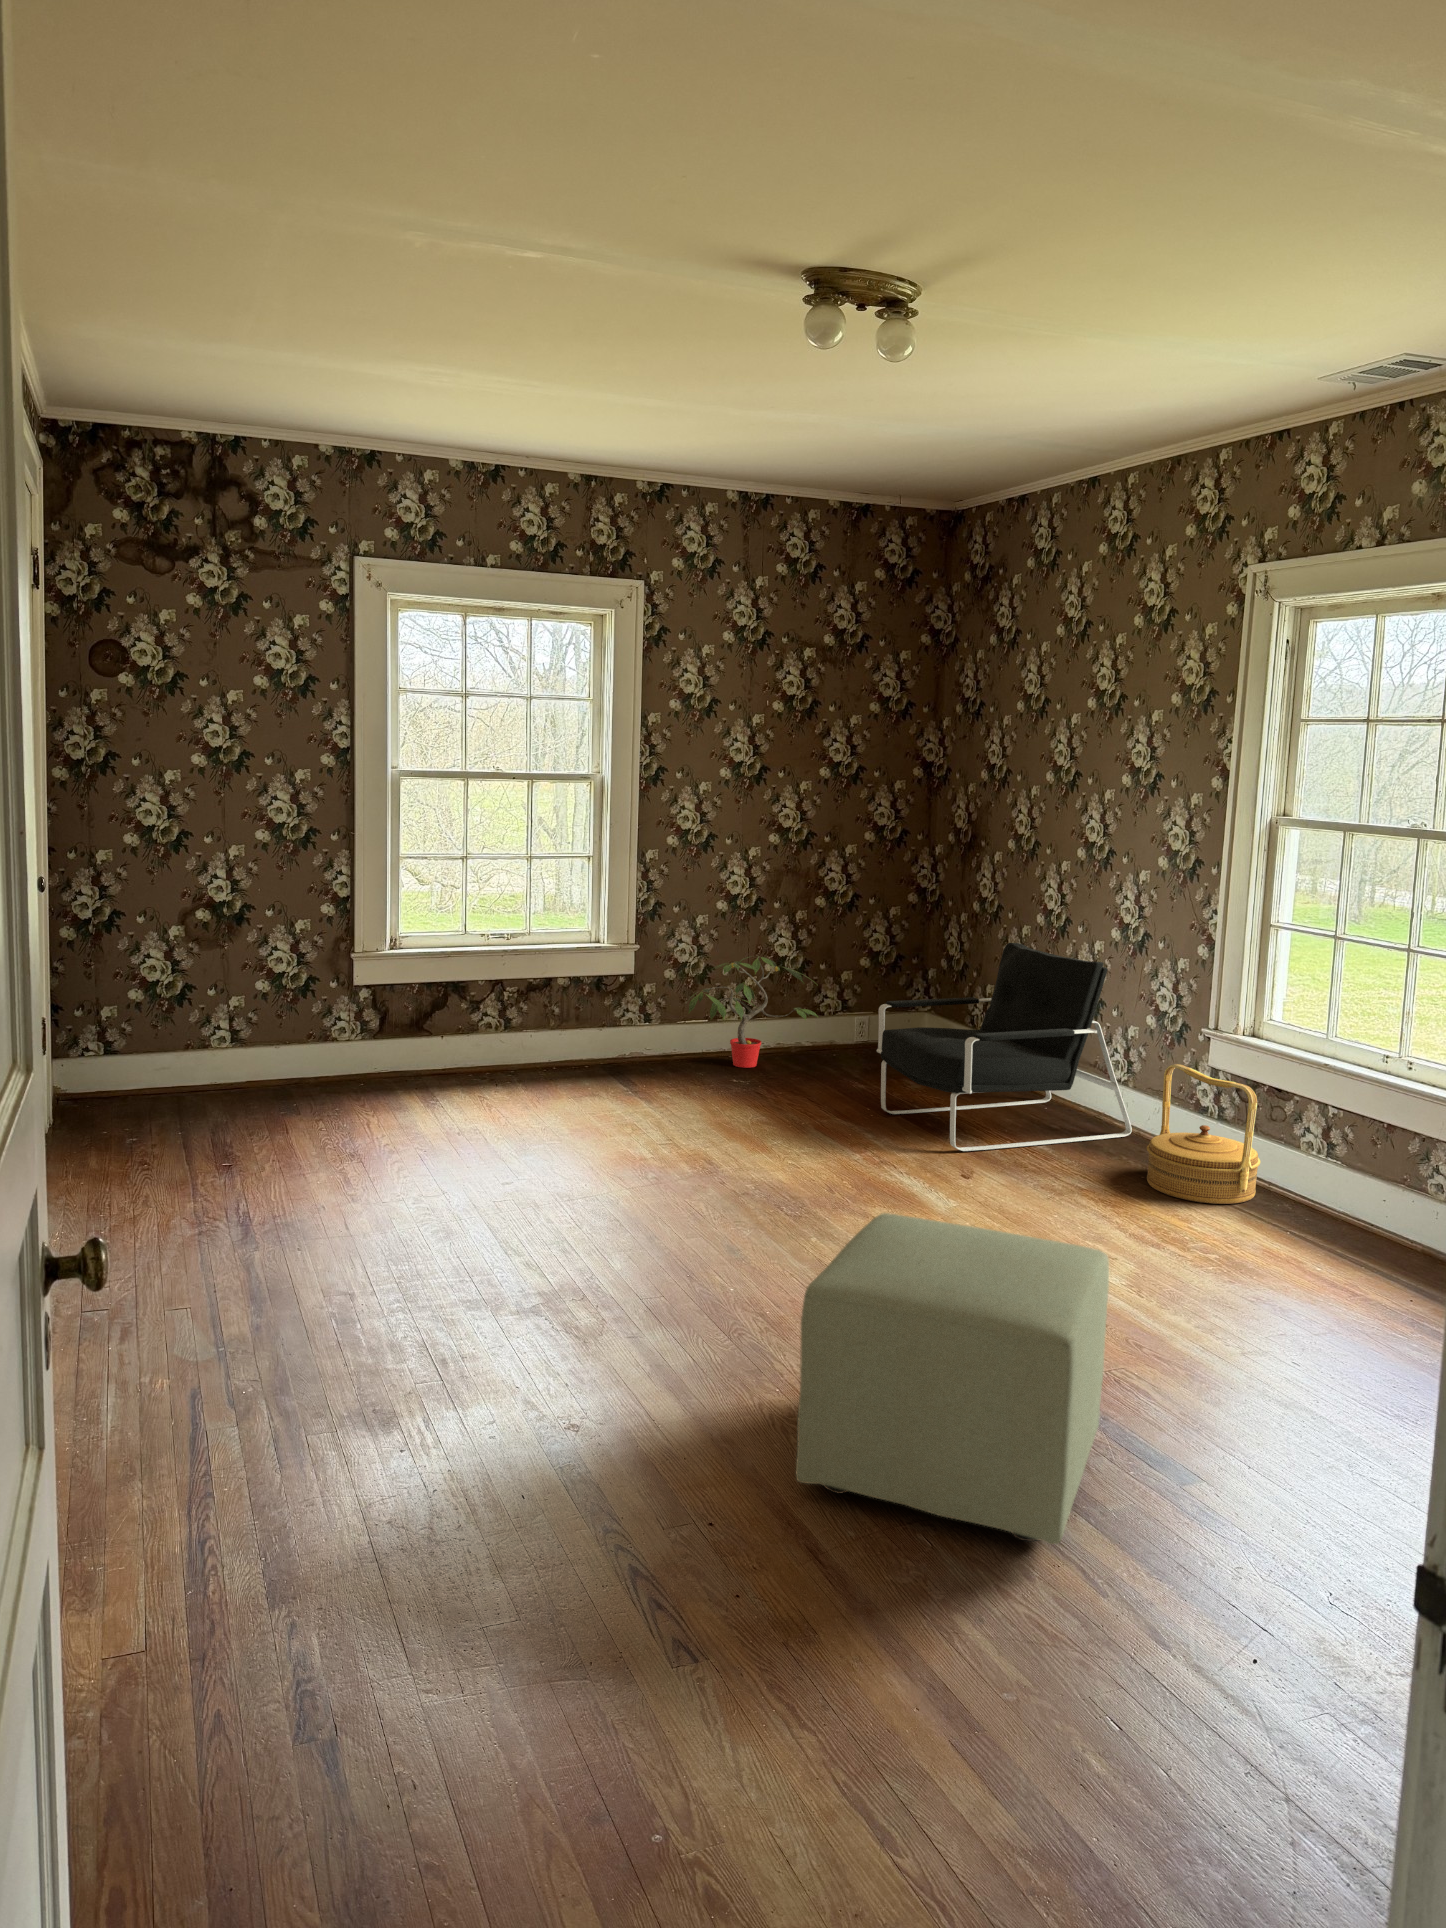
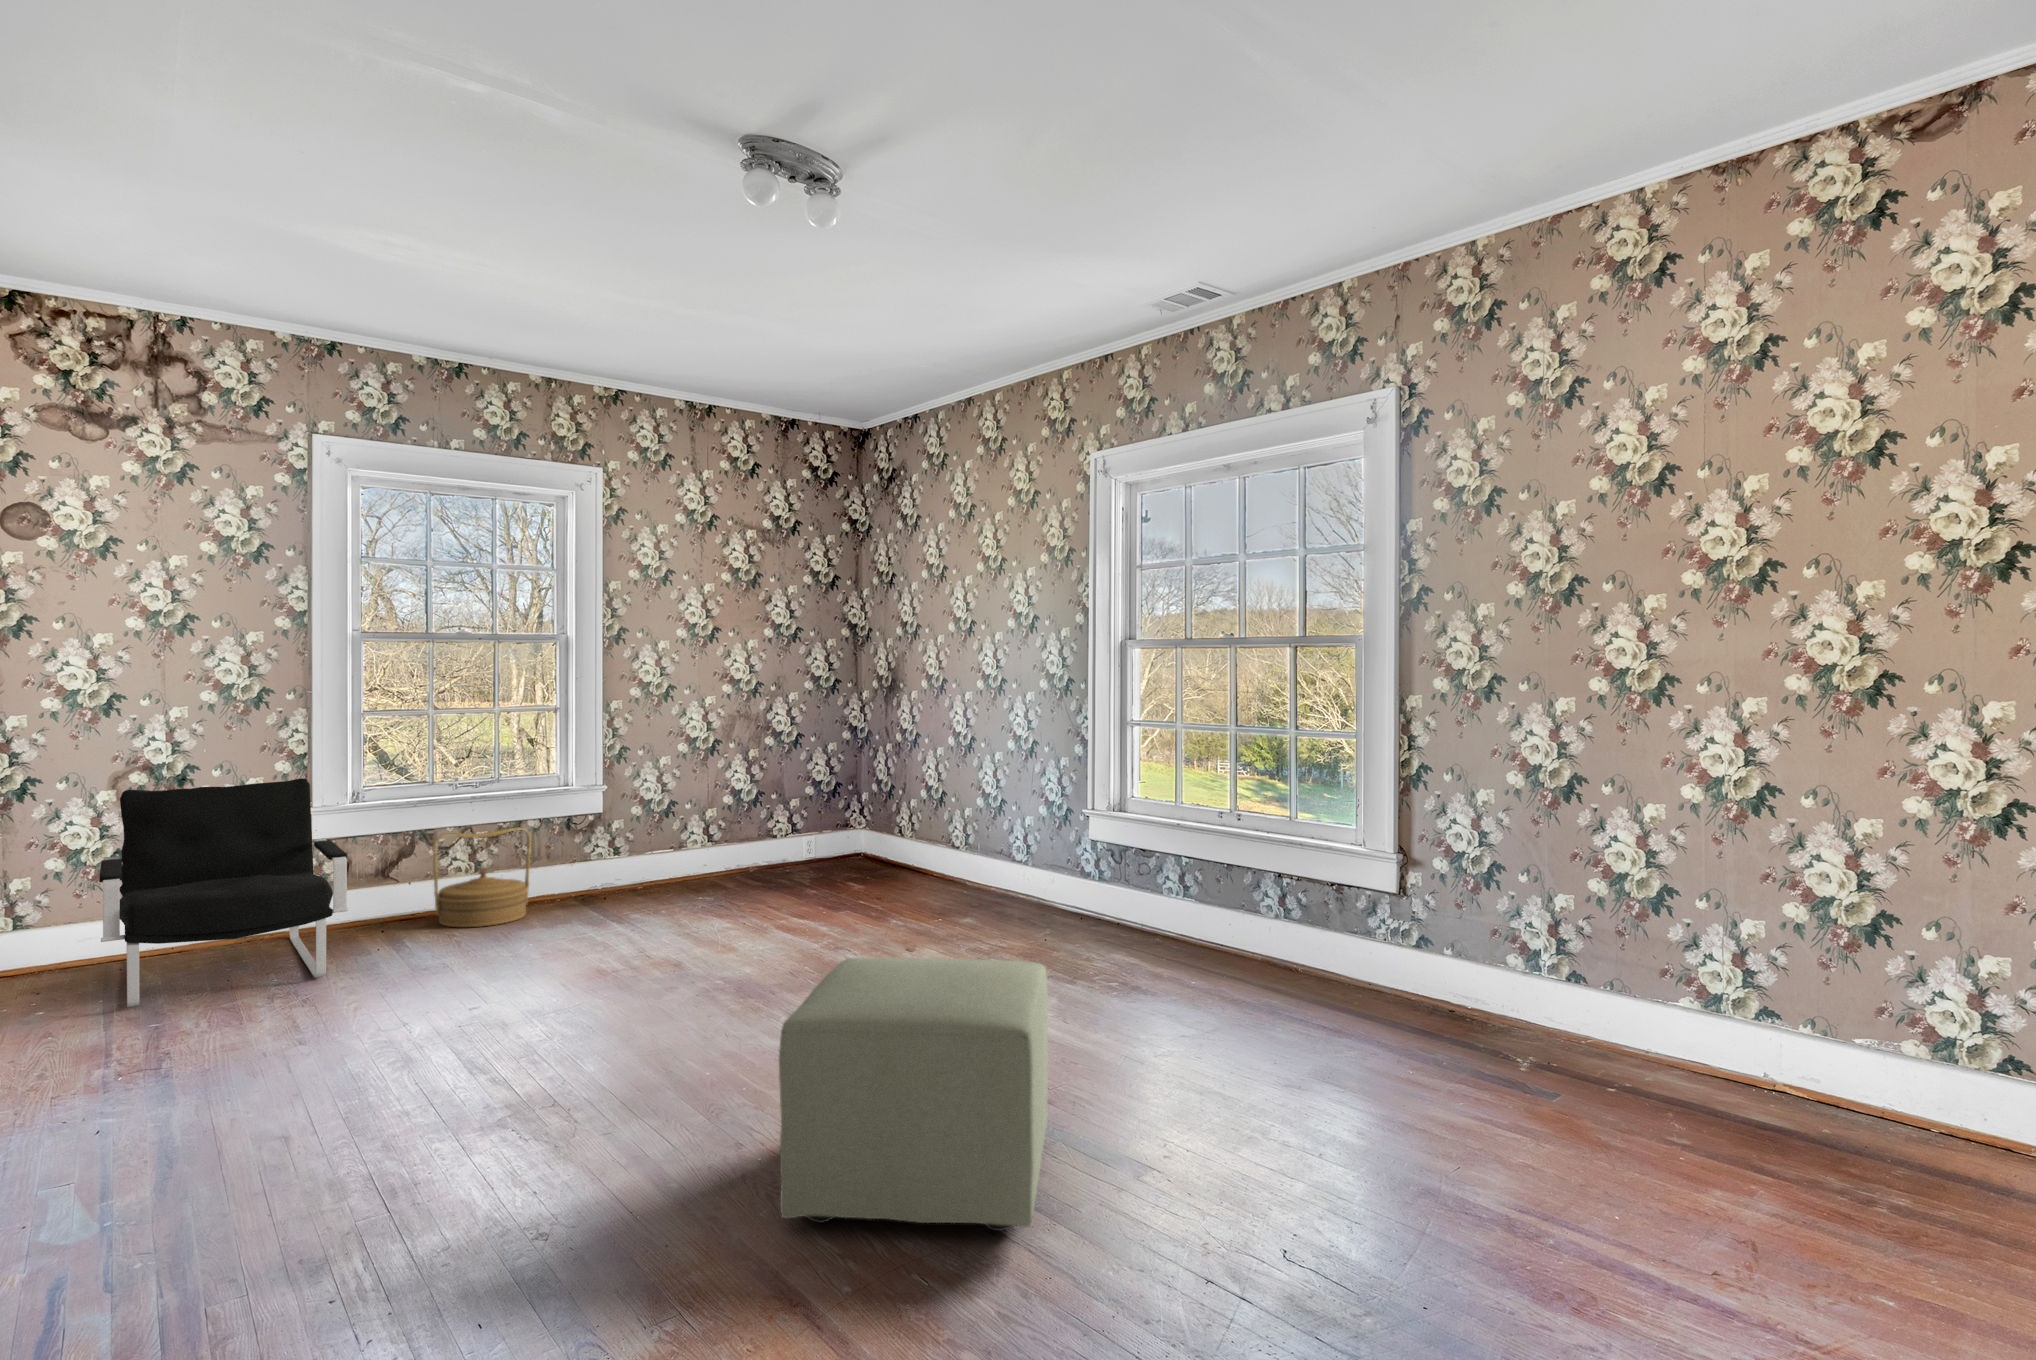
armchair: present [877,943,1132,1151] -> present [99,778,348,1007]
potted plant: present [686,956,818,1068] -> none [652,789,775,887]
woven basket: present [1147,1064,1260,1204] -> present [432,828,531,927]

